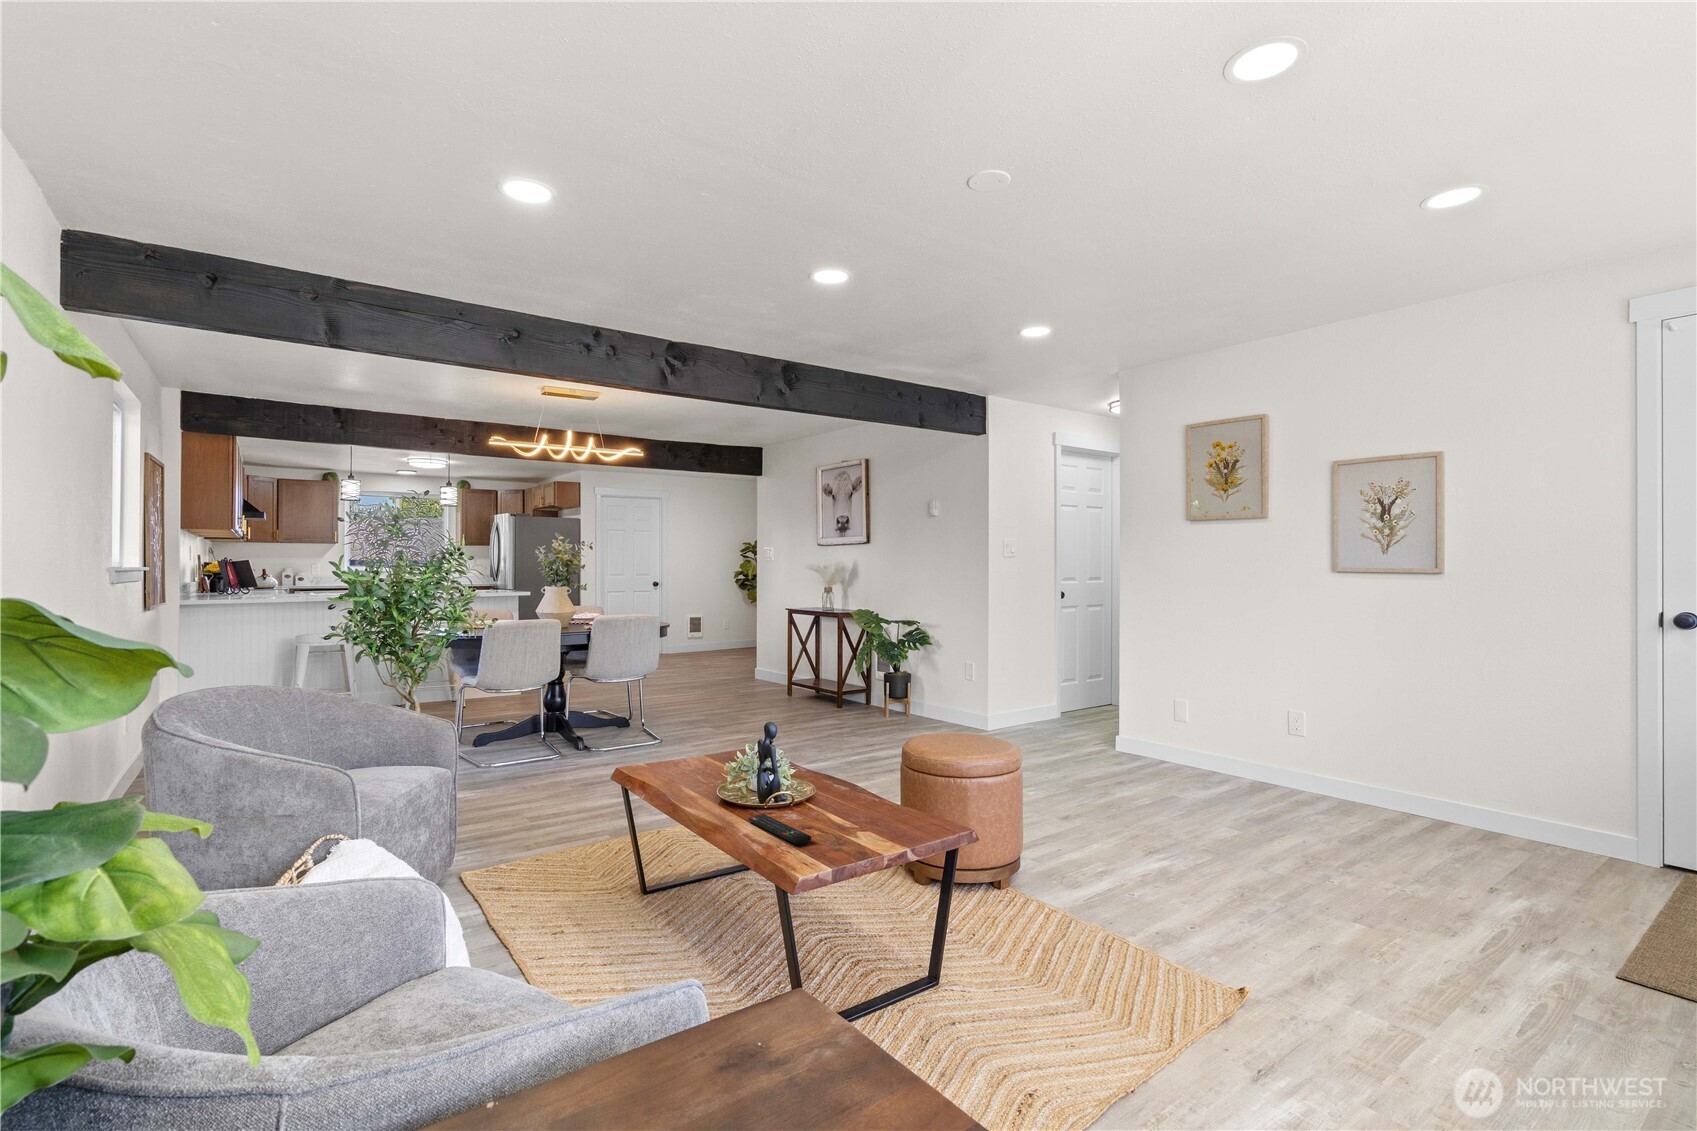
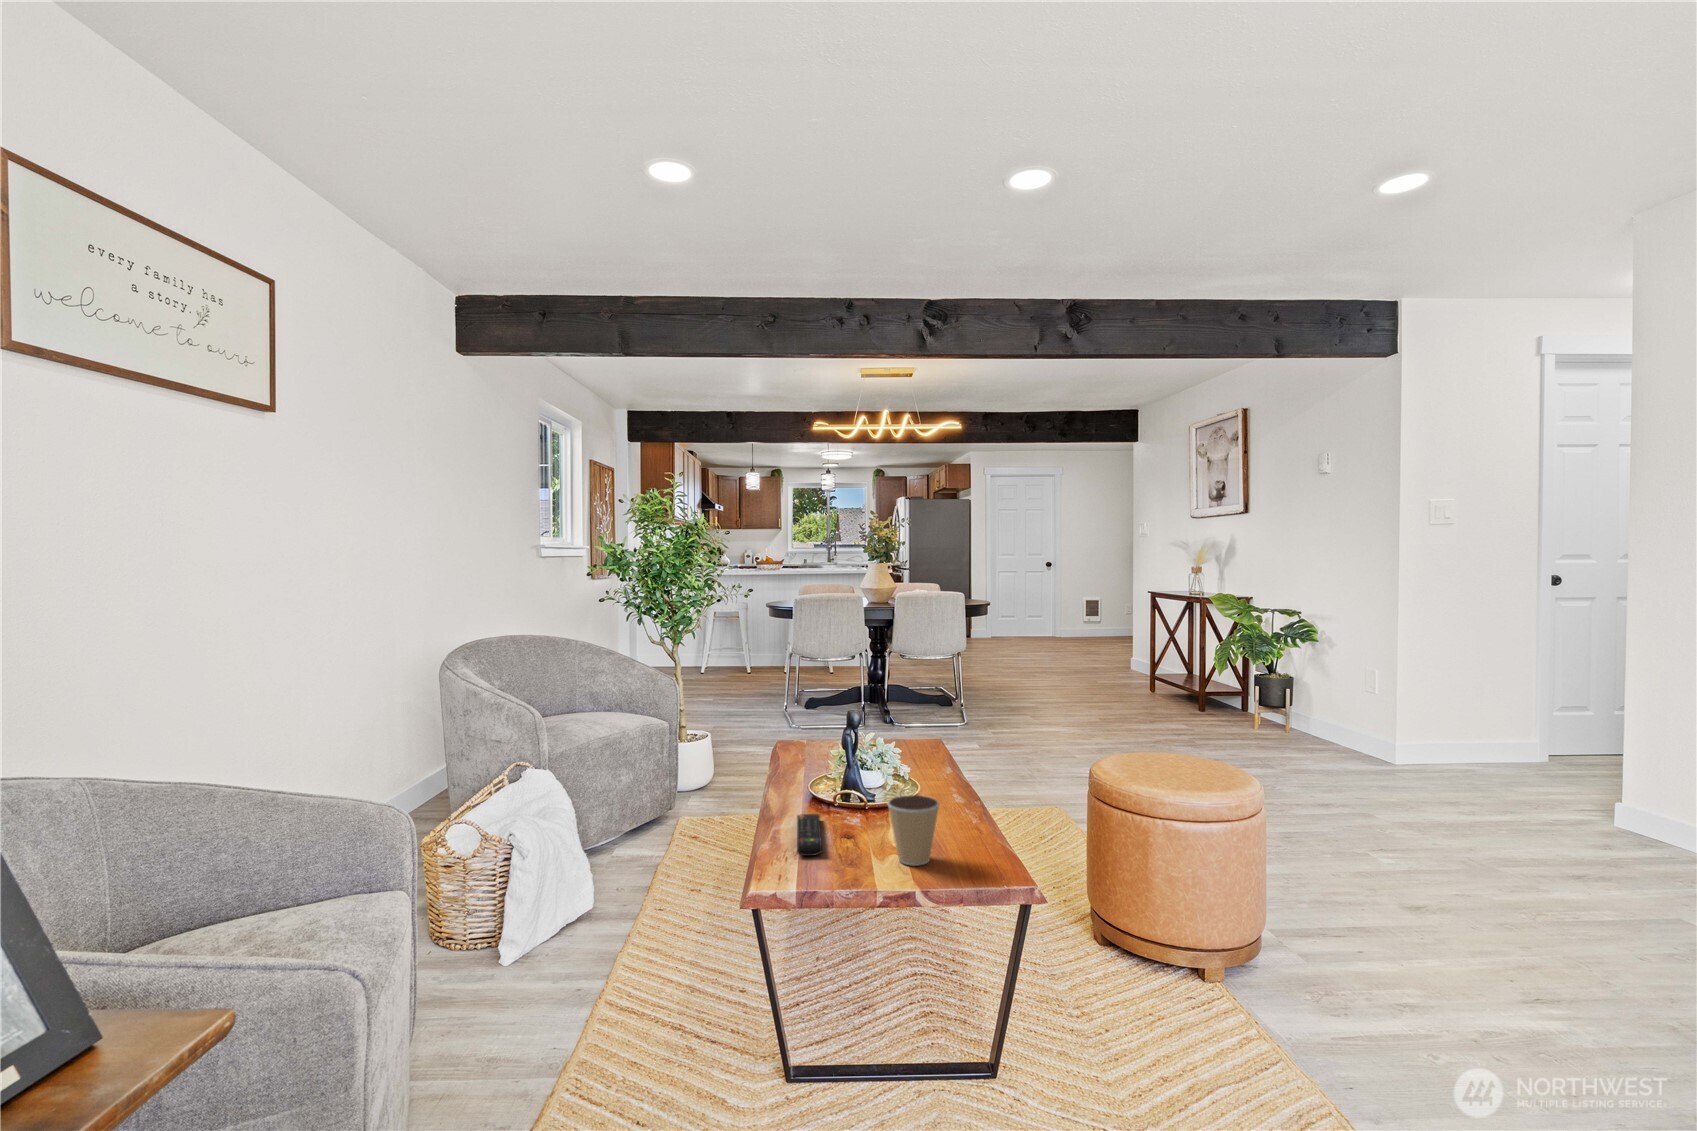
coffee cup: none [857,782,898,836] -> present [887,795,940,866]

